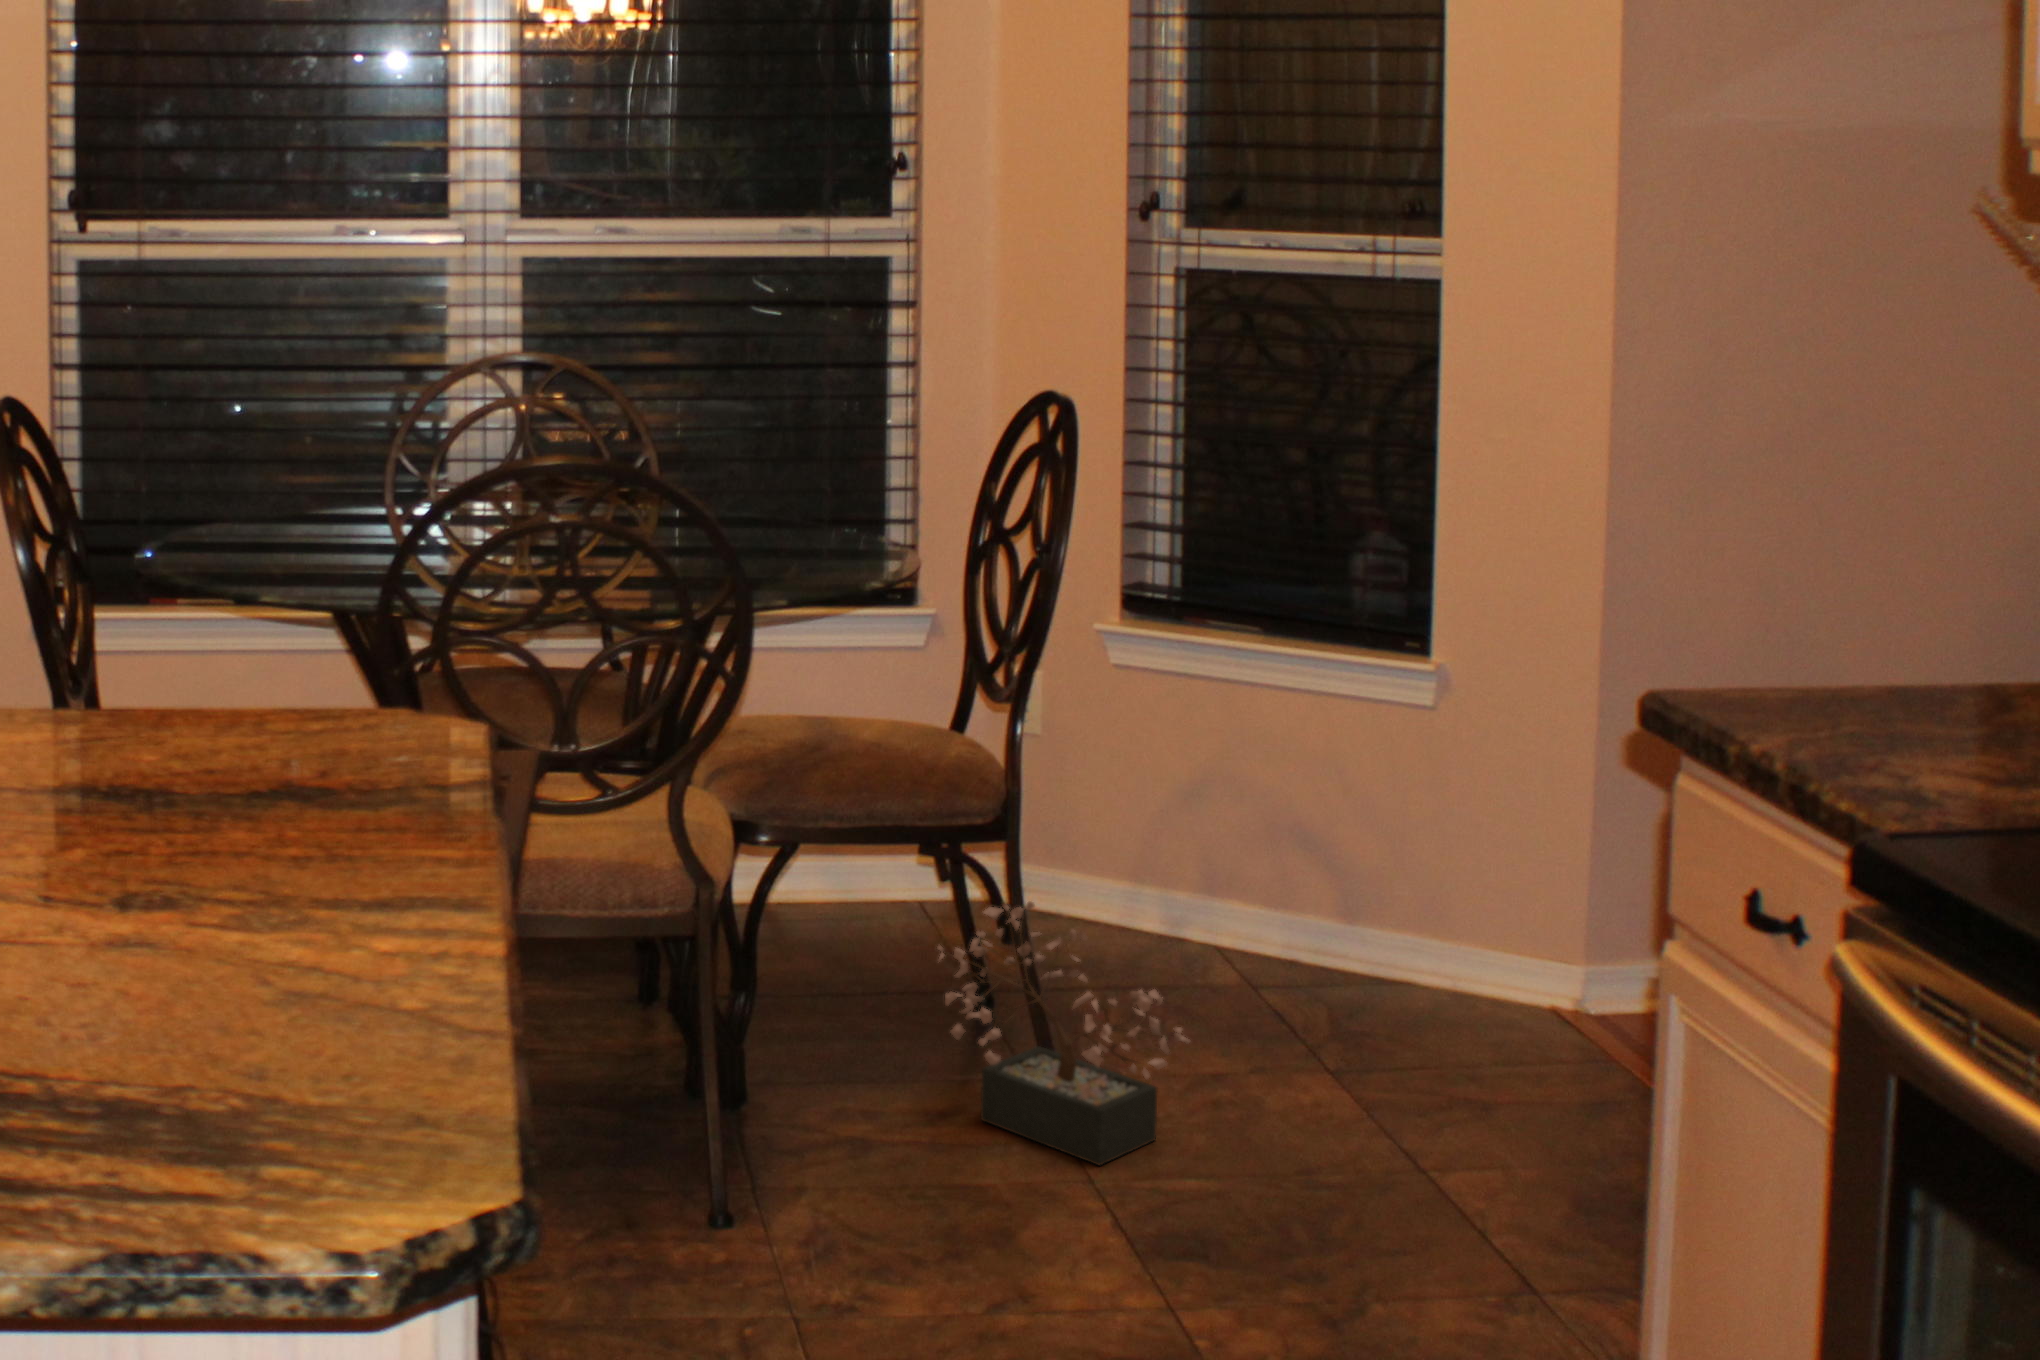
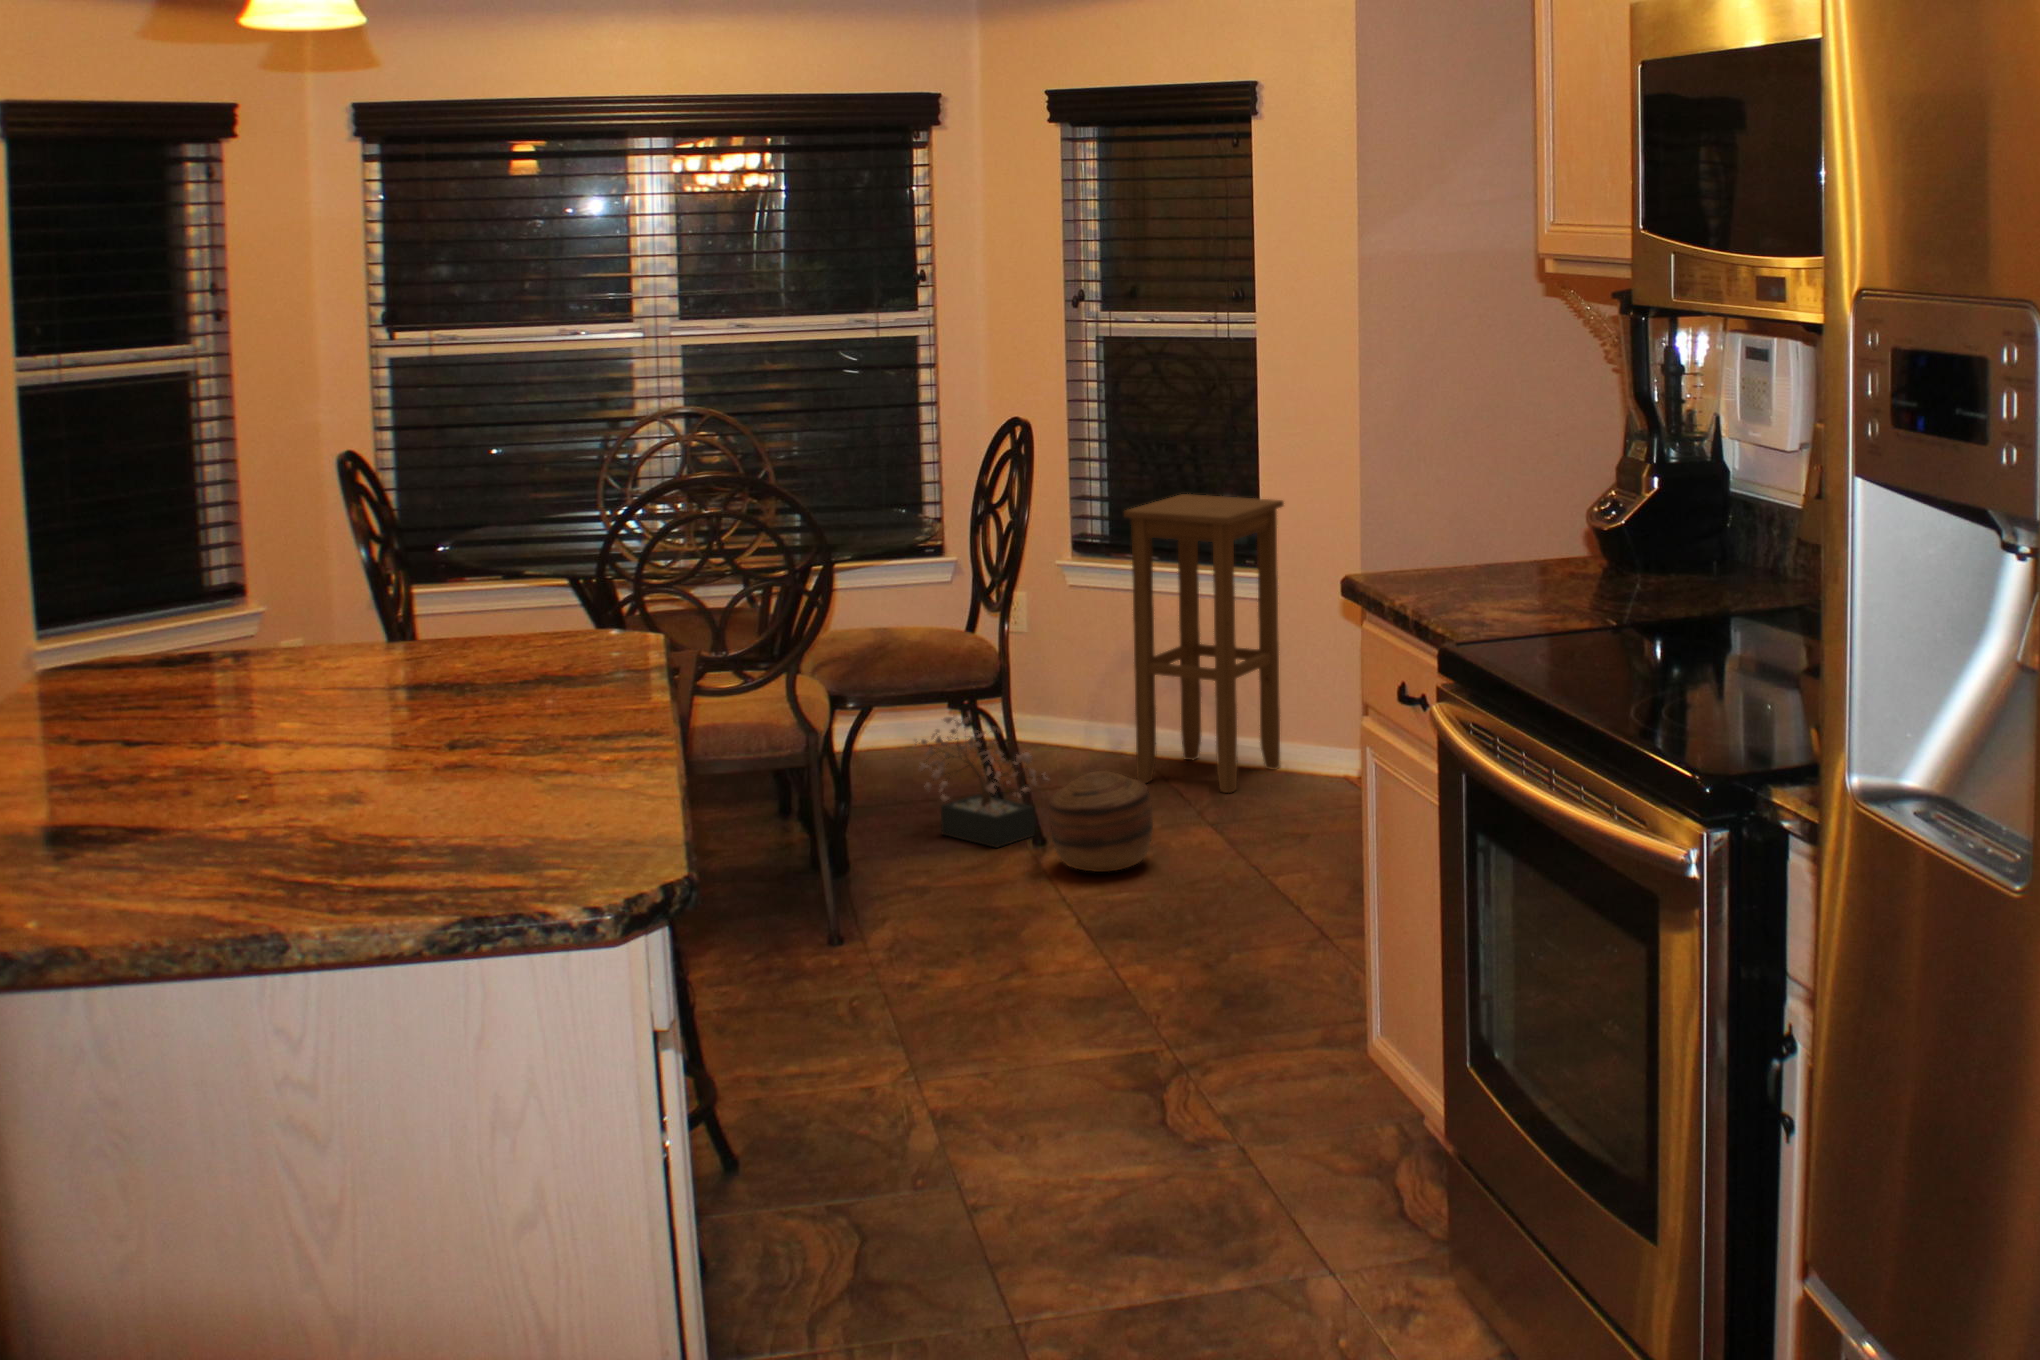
stool: none [1275,529,1548,1066] -> present [1124,494,1284,793]
basket: none [1234,1054,1442,1257] -> present [1049,771,1153,872]

